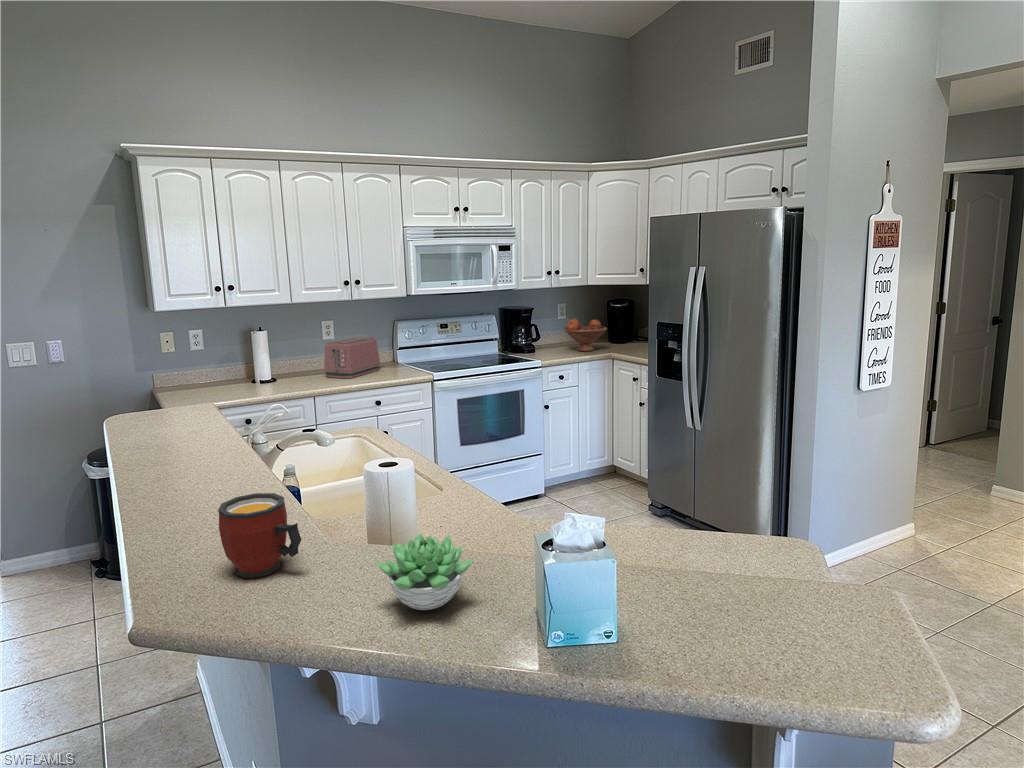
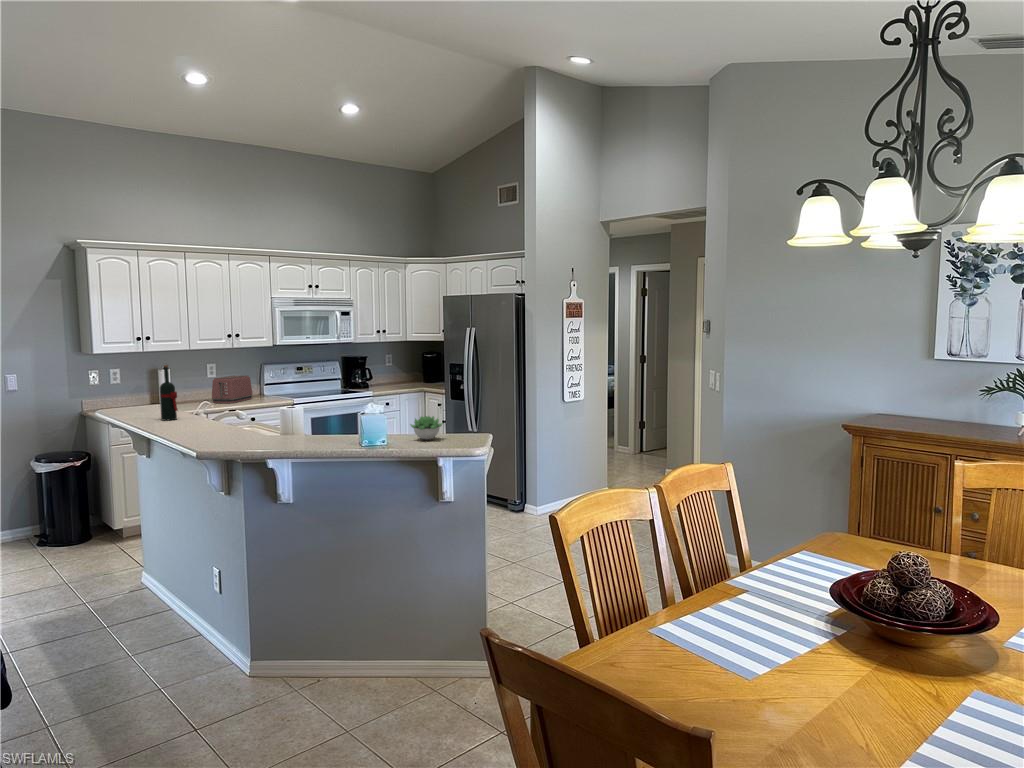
fruit bowl: present [564,319,607,351] -> none [389,364,419,387]
wine bottle: none [172,348,209,454] -> present [160,365,178,421]
mug: present [218,493,301,578] -> none [225,410,258,440]
succulent plant: present [376,534,474,610] -> present [410,416,443,440]

